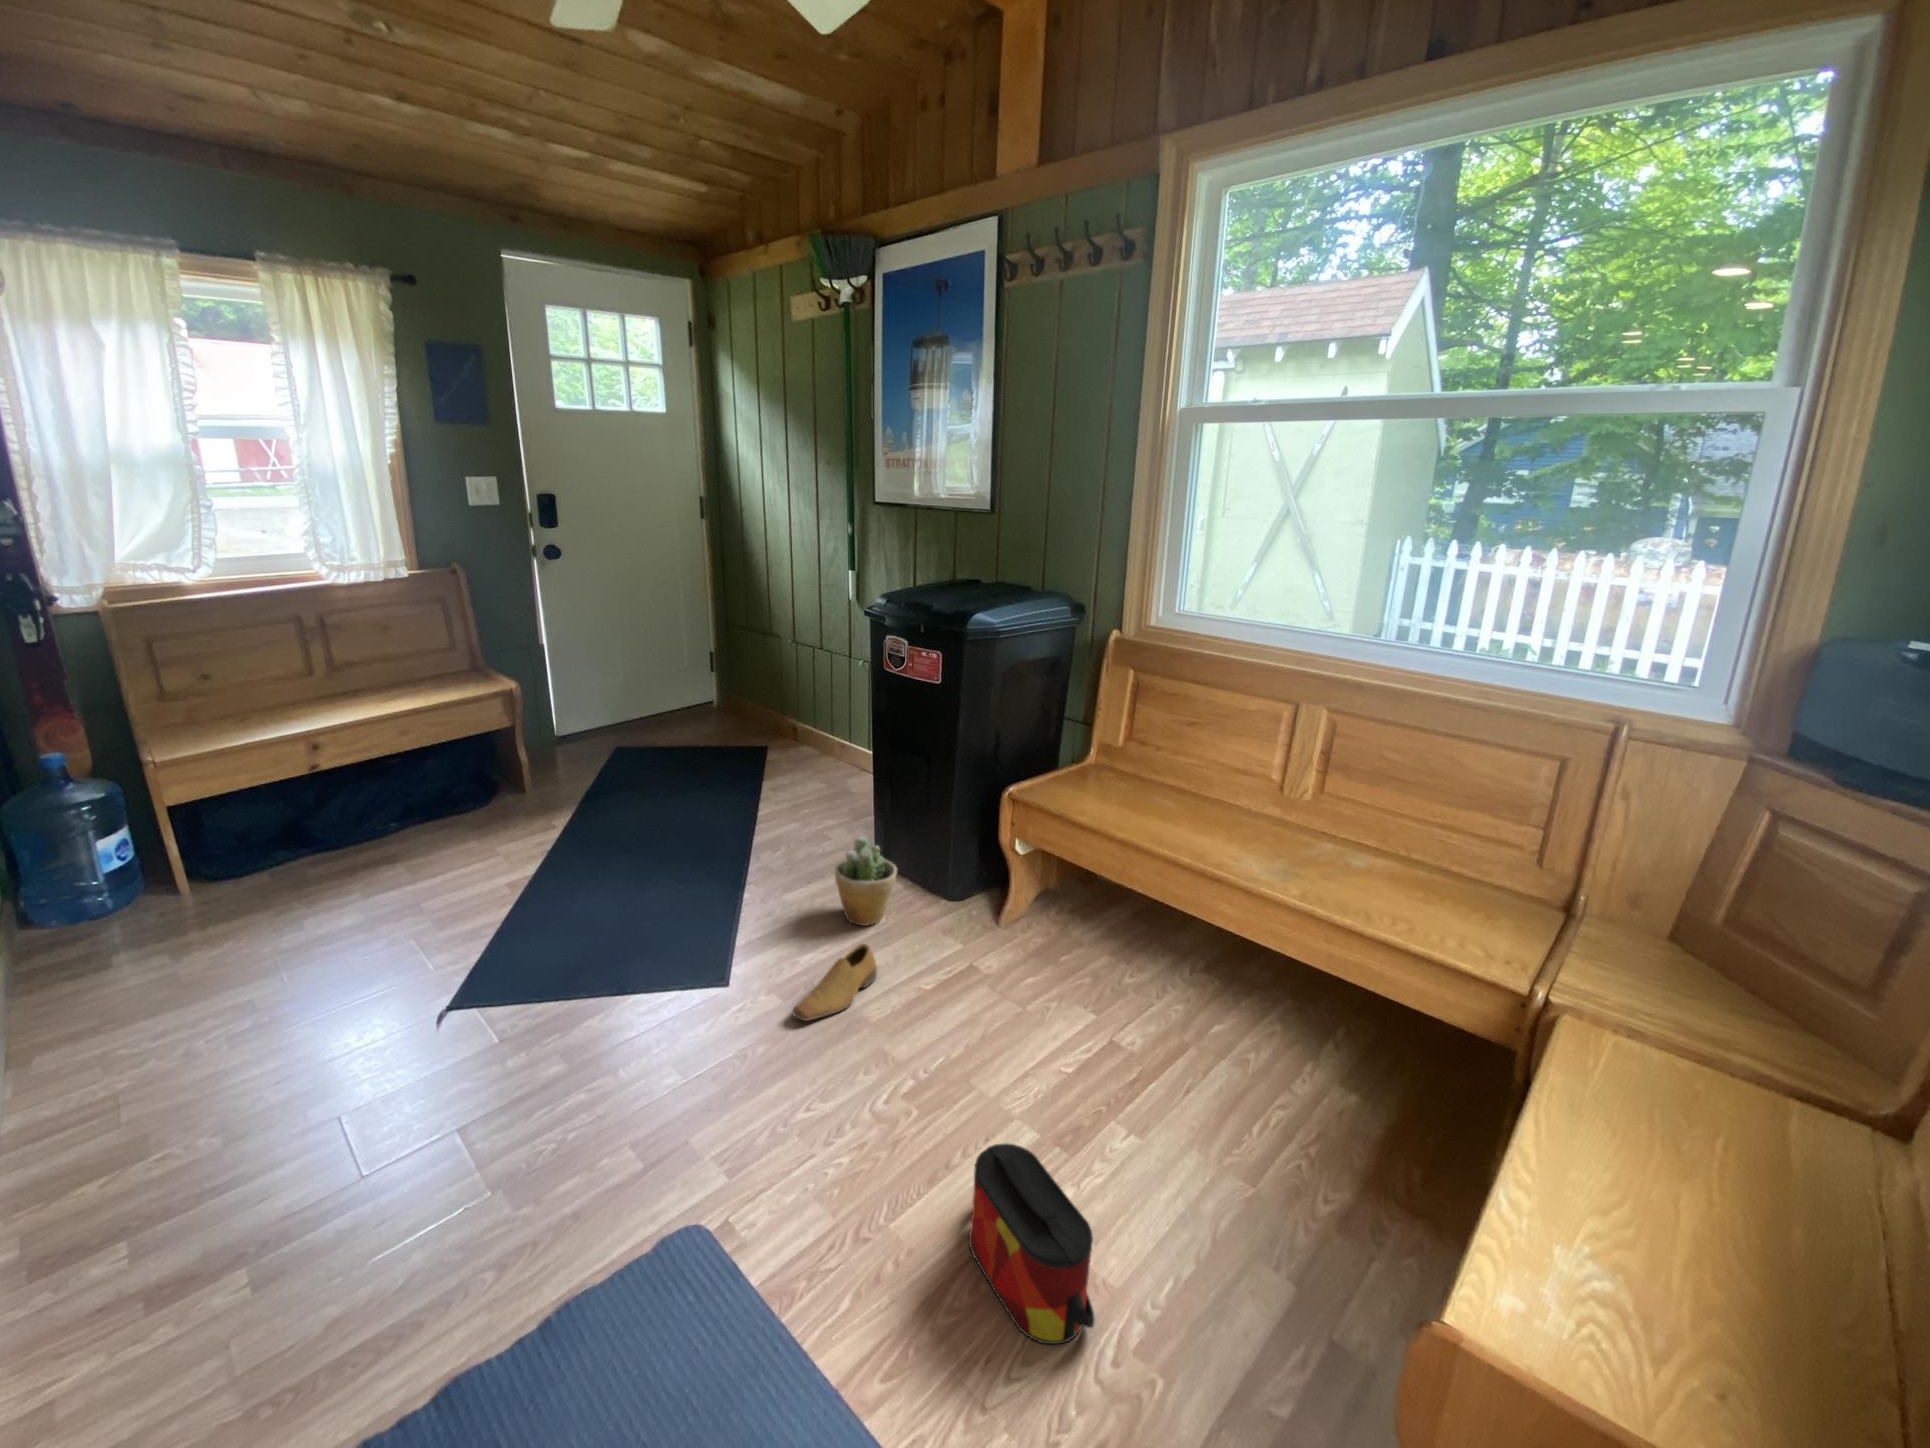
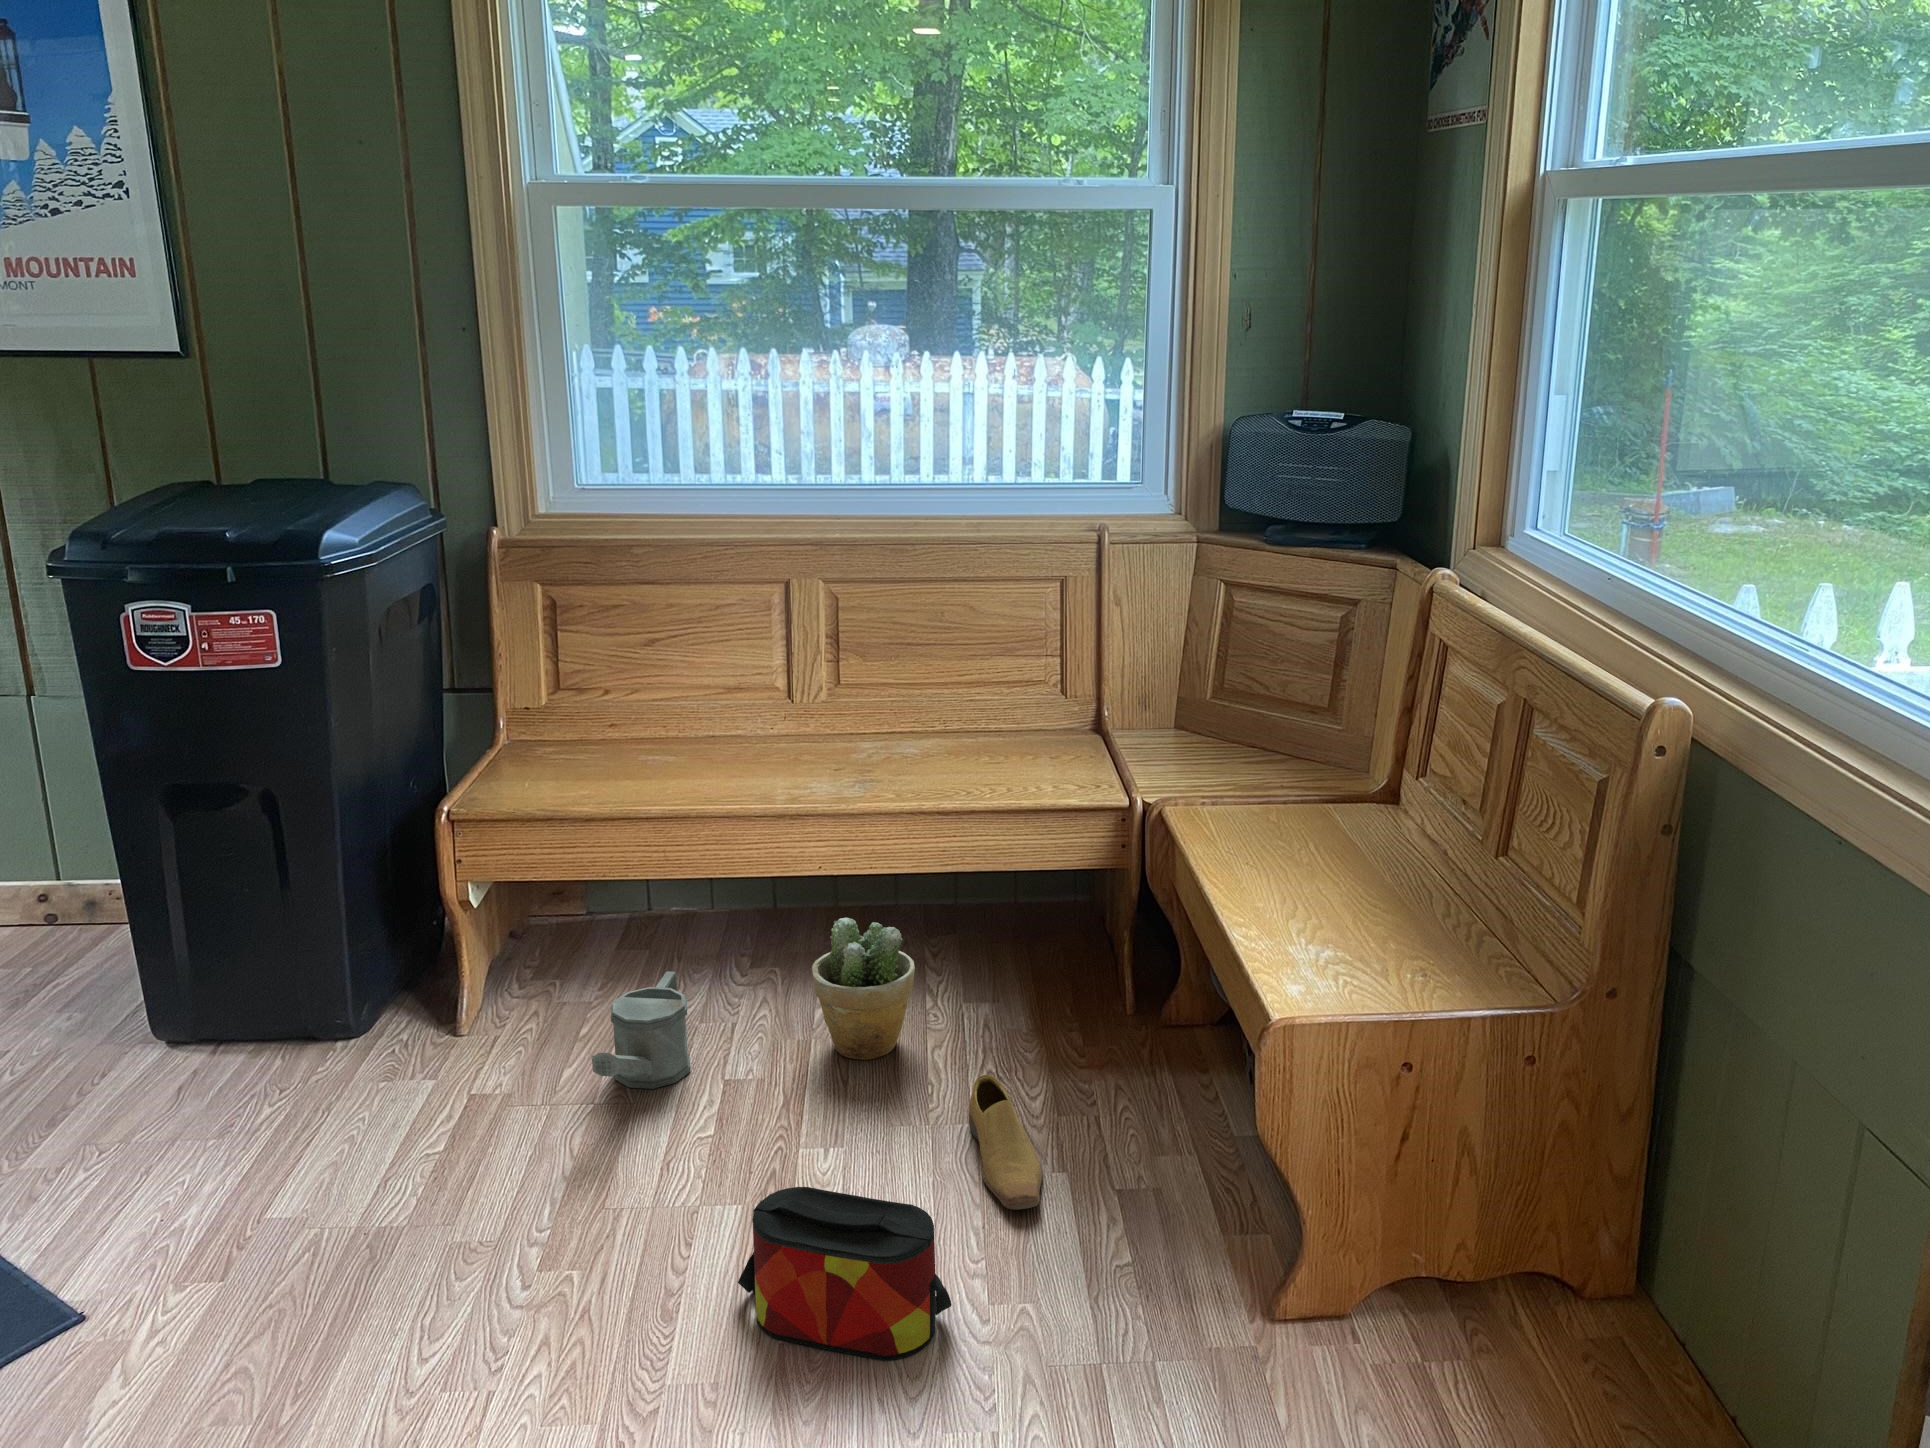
potted plant: present [835,836,897,926] -> present [812,918,915,1060]
shoe: present [793,944,877,1021] -> present [969,1075,1042,1210]
watering can: none [1010,949,1118,1027] -> present [592,971,690,1089]

